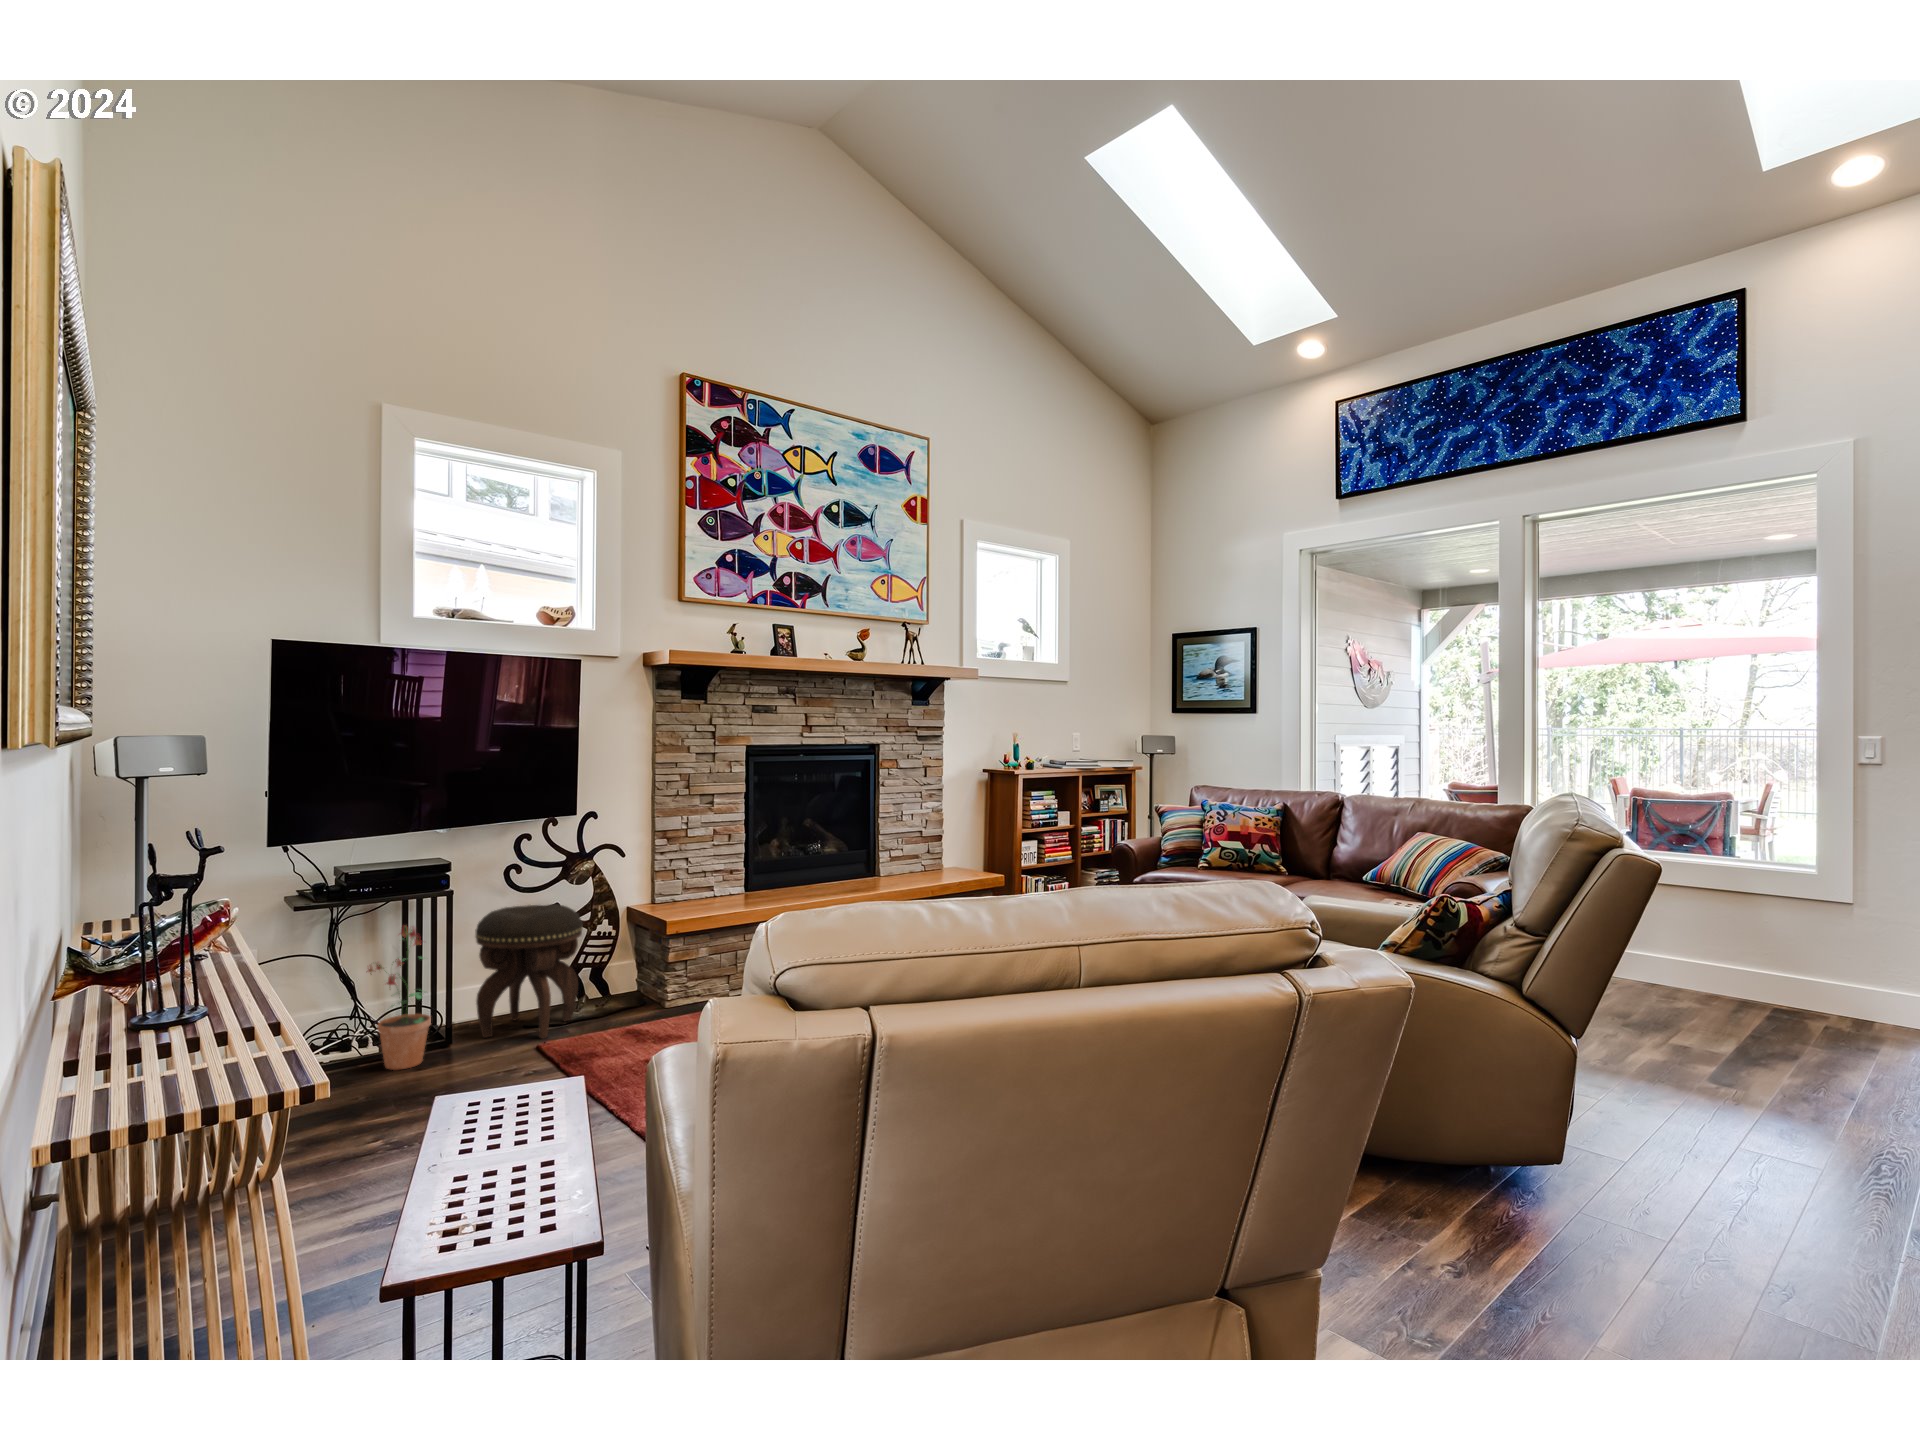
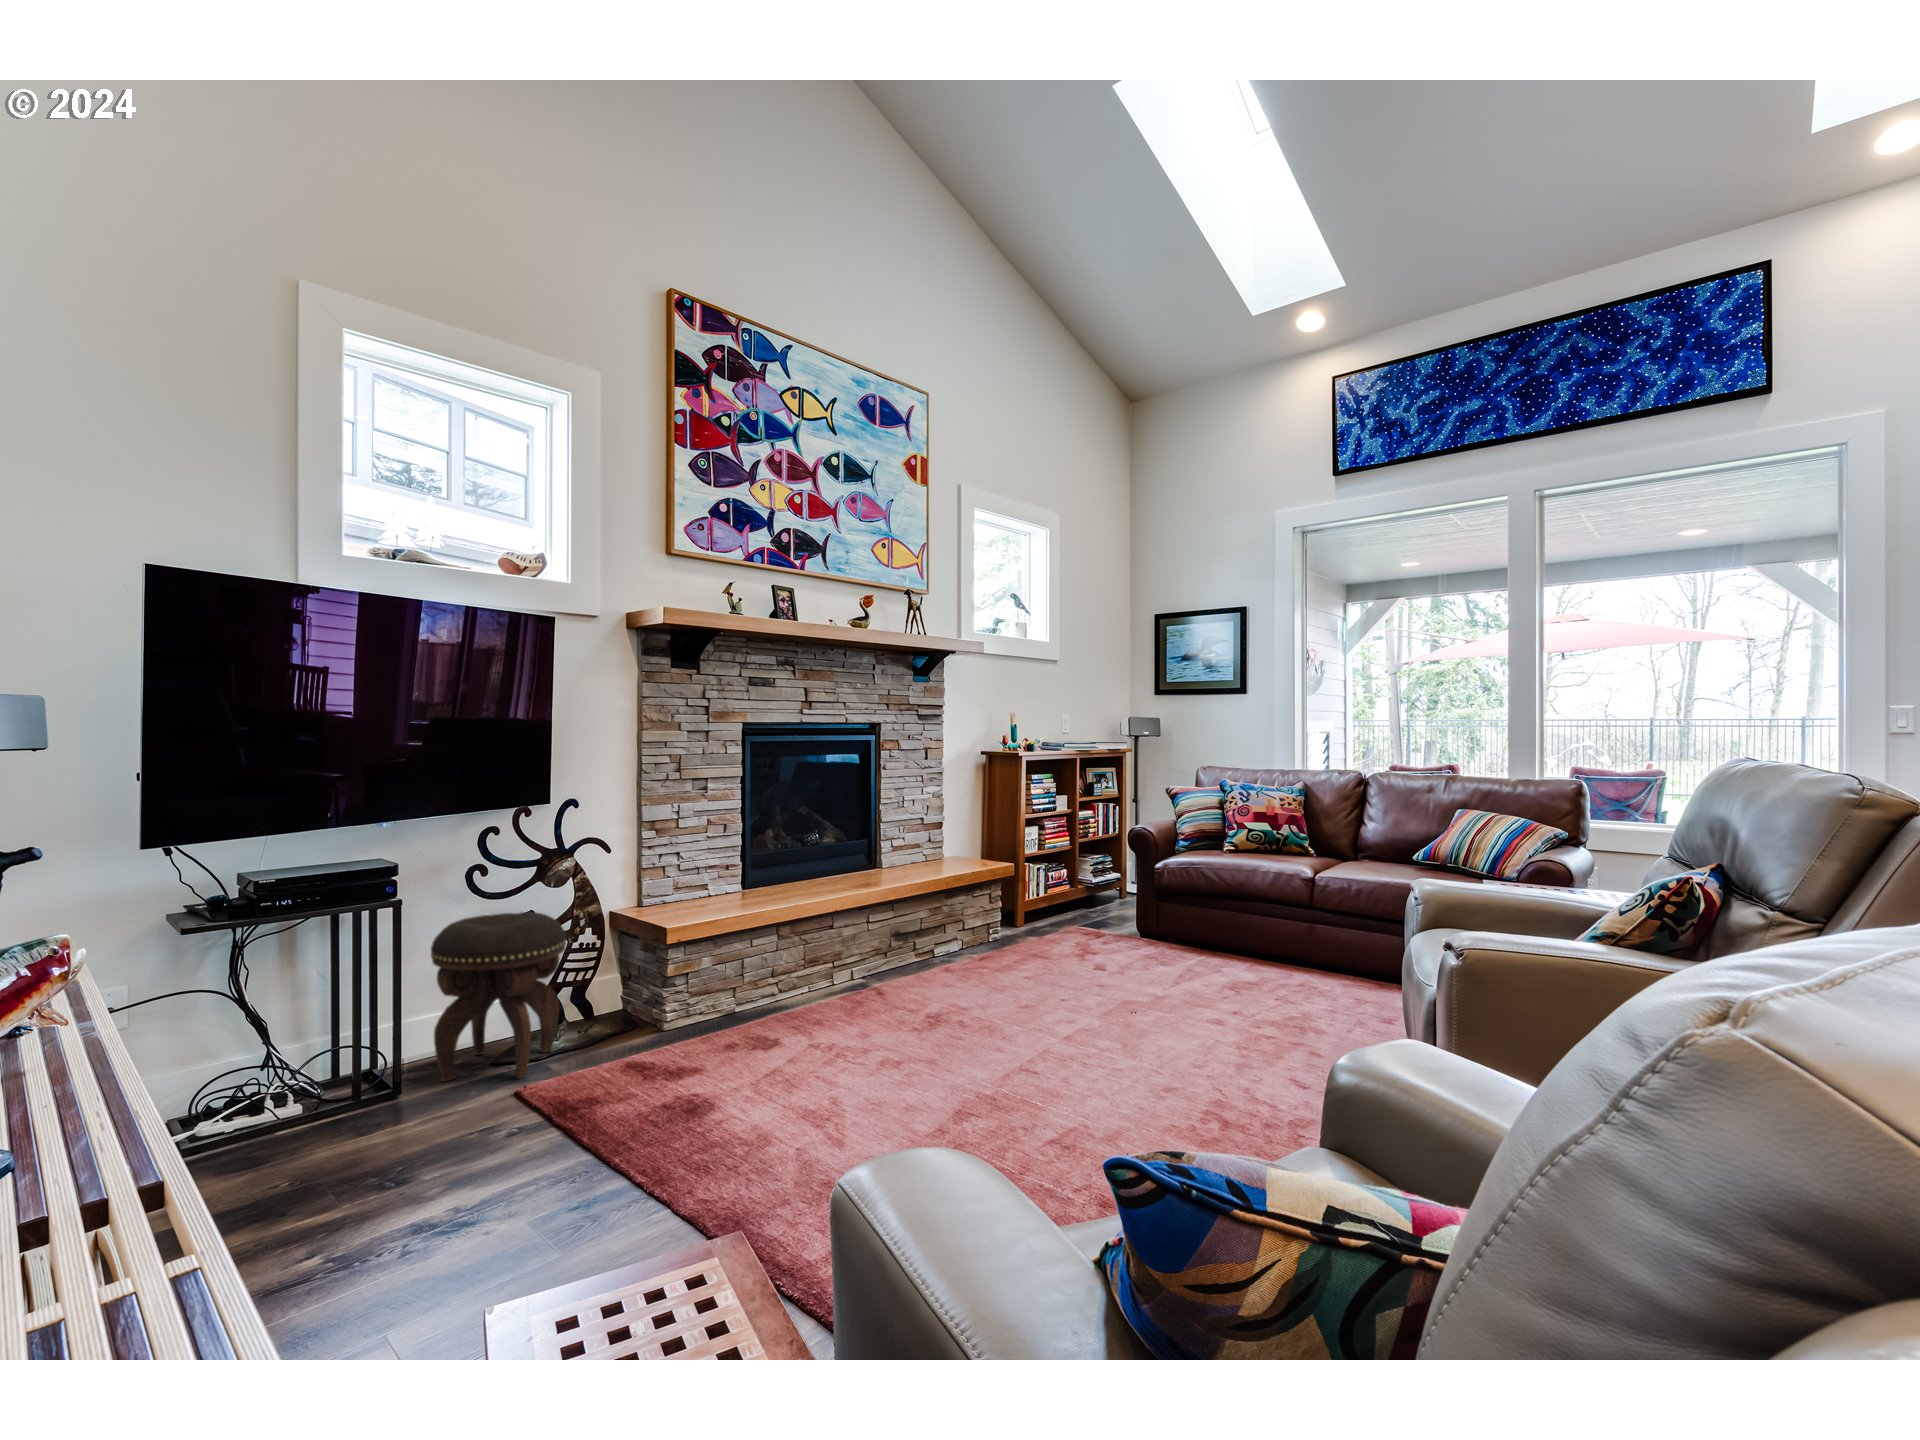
potted plant: present [367,925,431,1070] -> none [286,947,379,1136]

